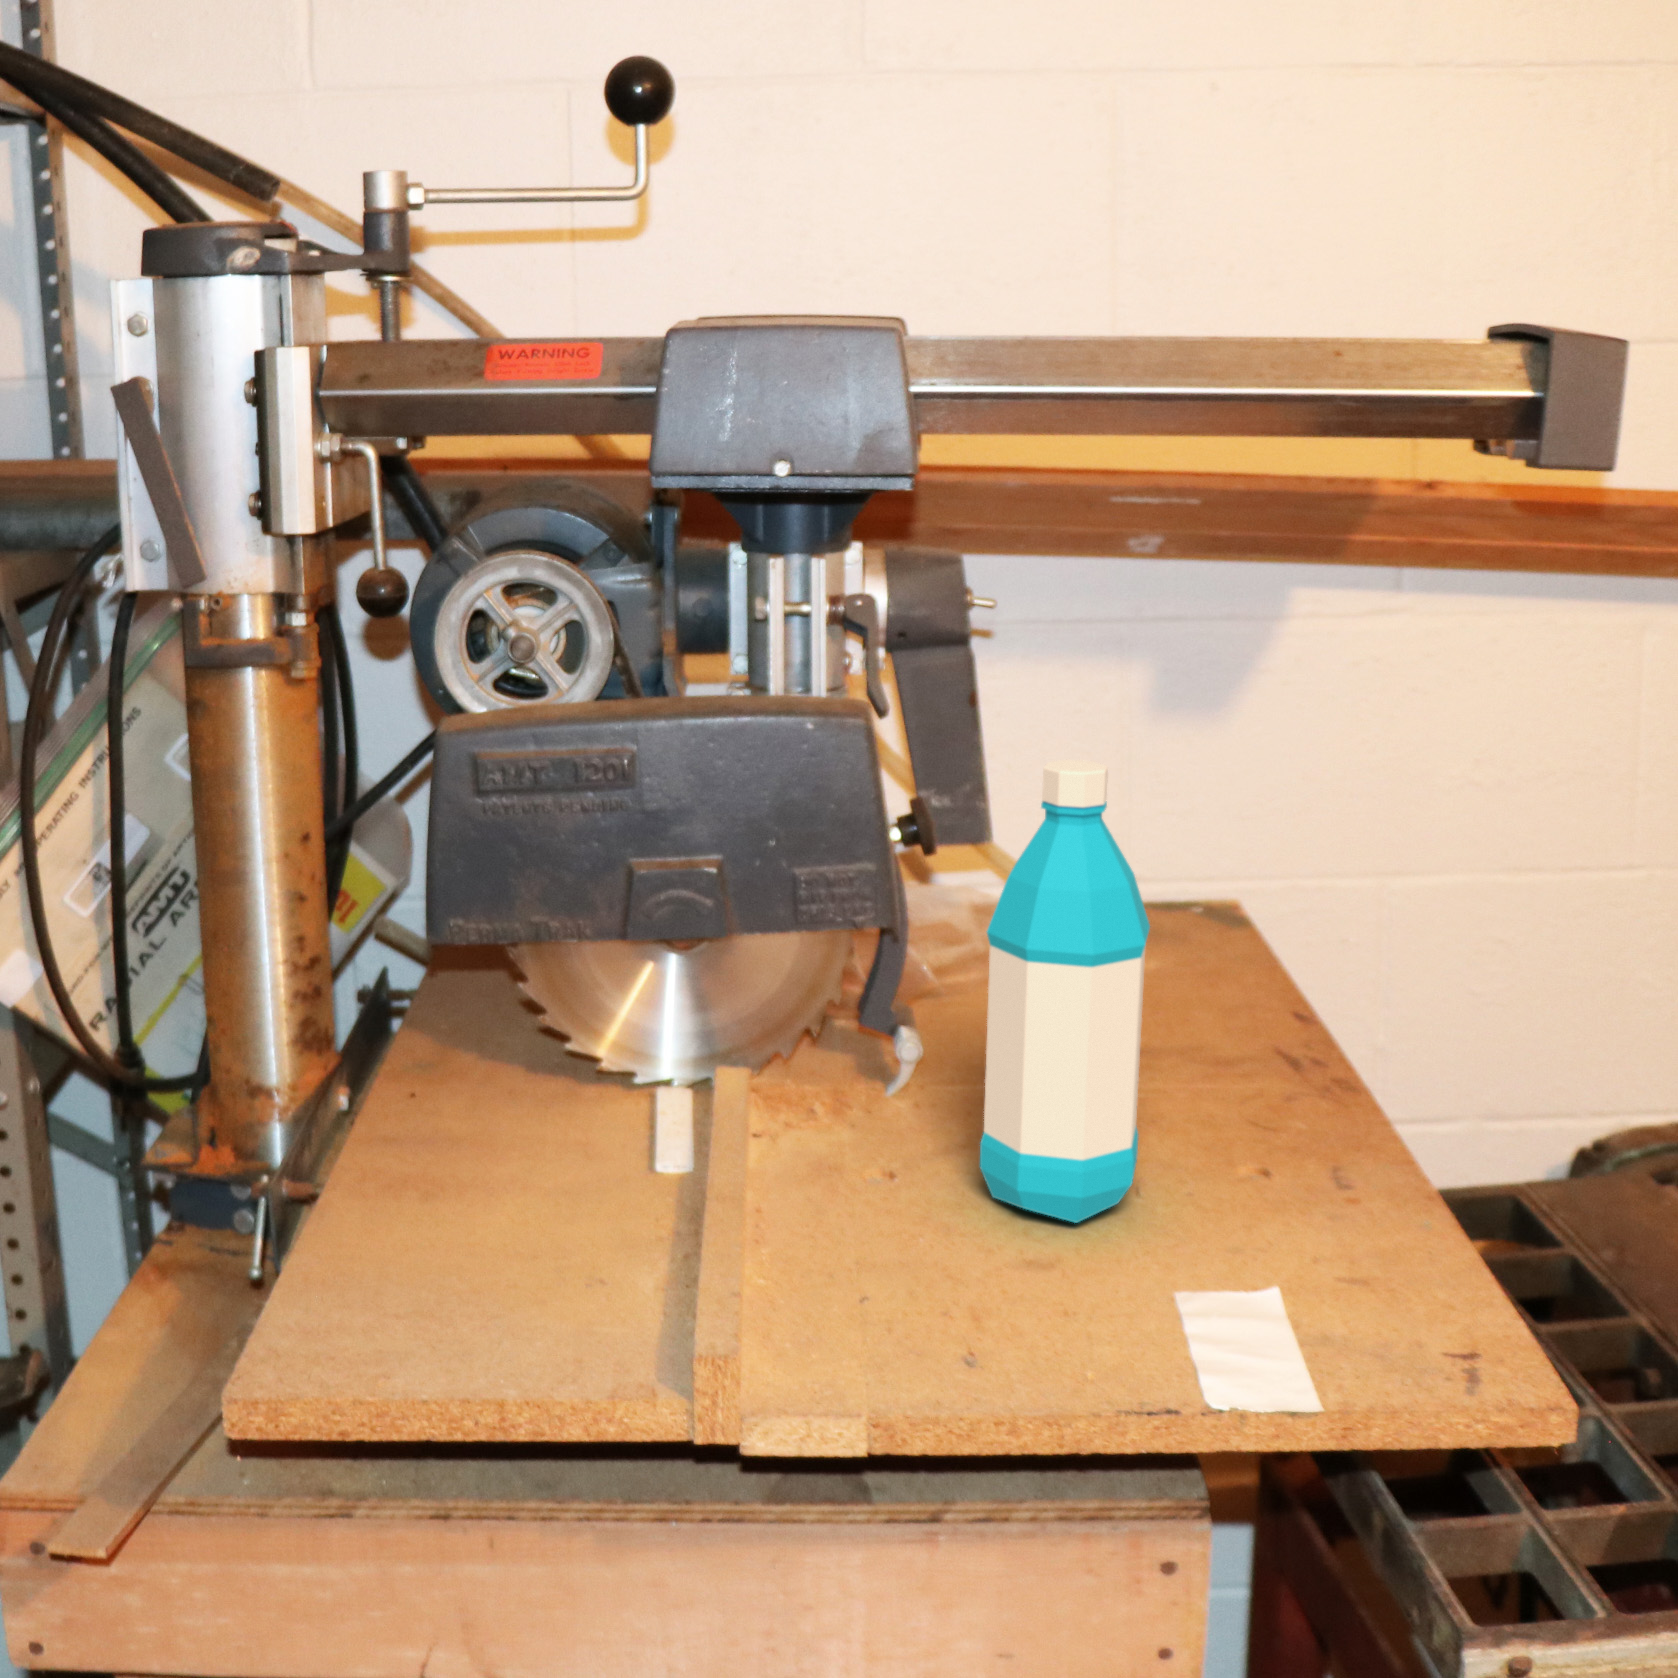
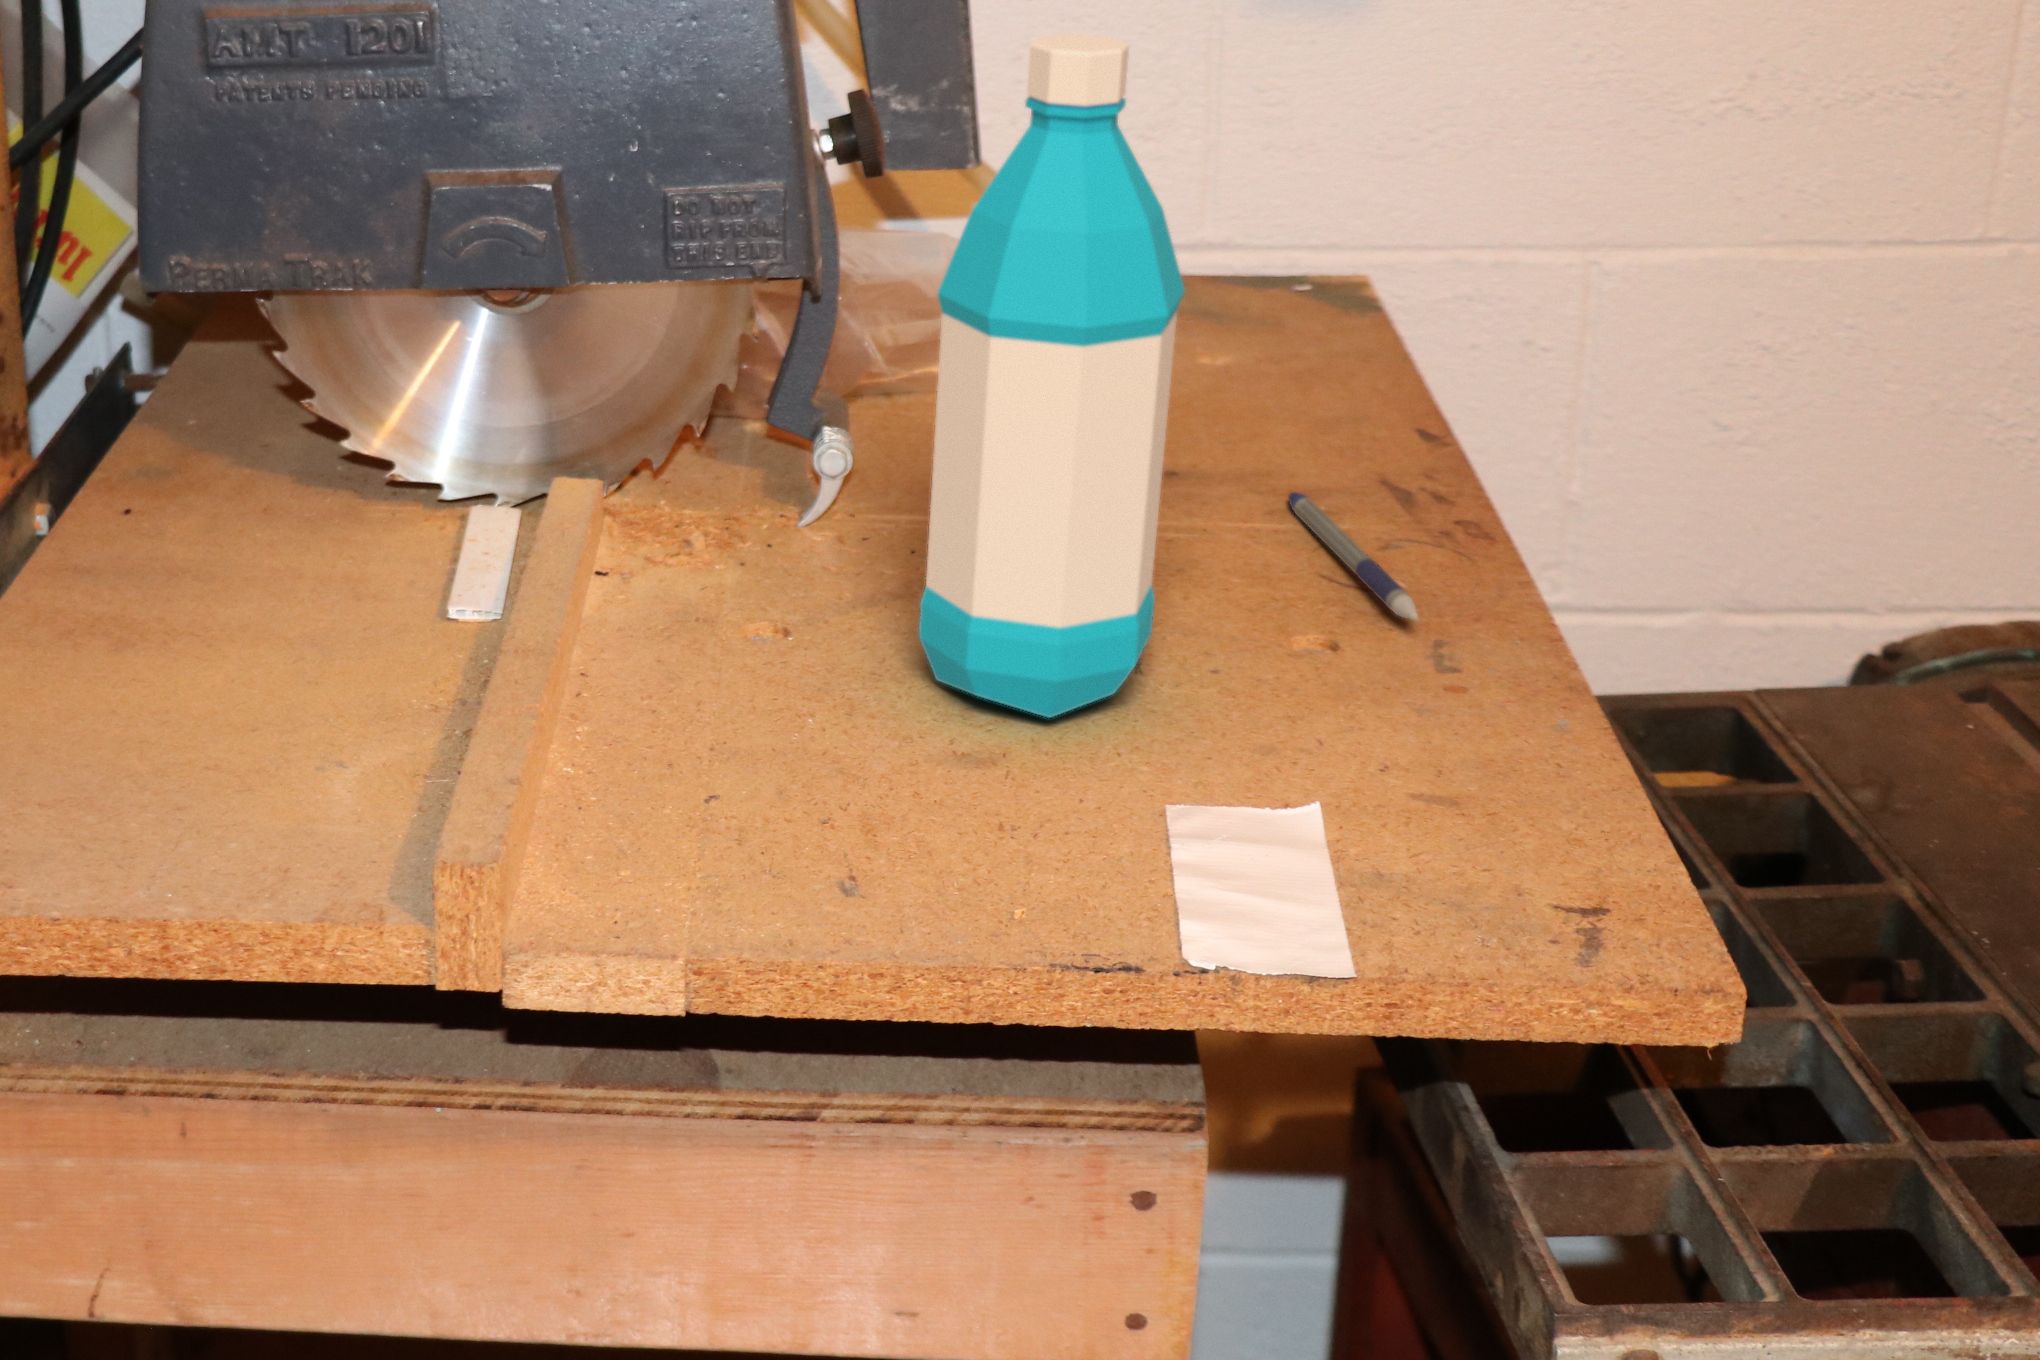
pen: none [1198,1051,1309,1142] -> present [1288,492,1418,621]

